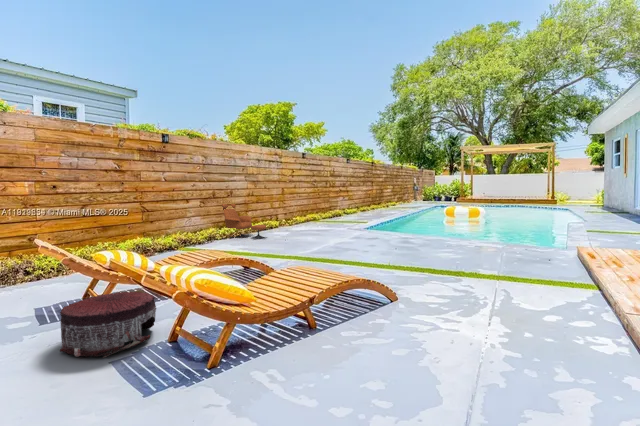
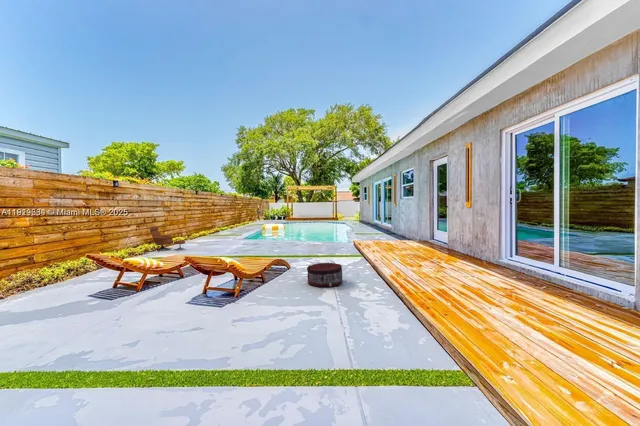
pouf: present [60,292,156,357] -> present [307,262,343,287]

